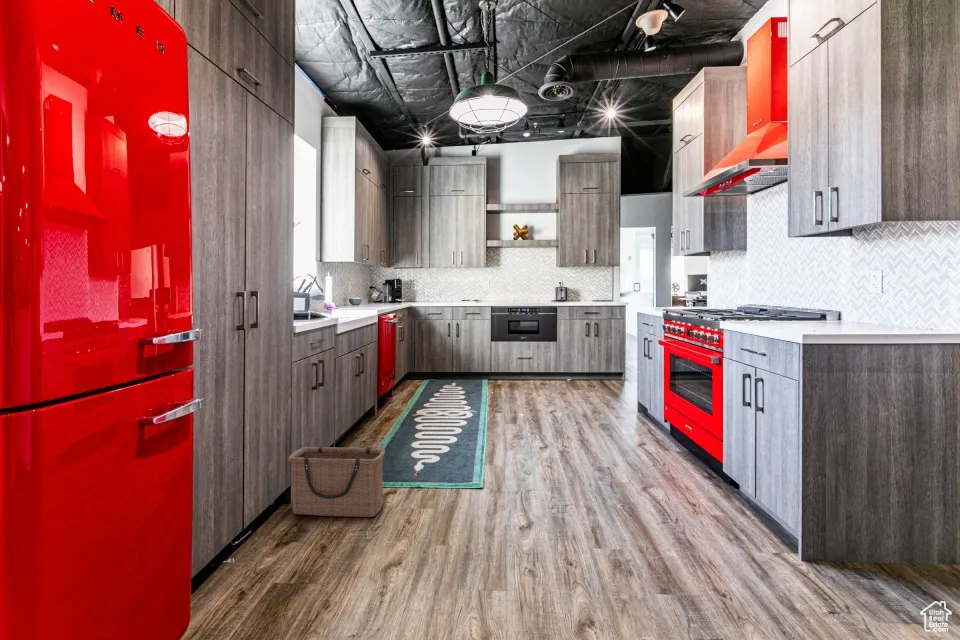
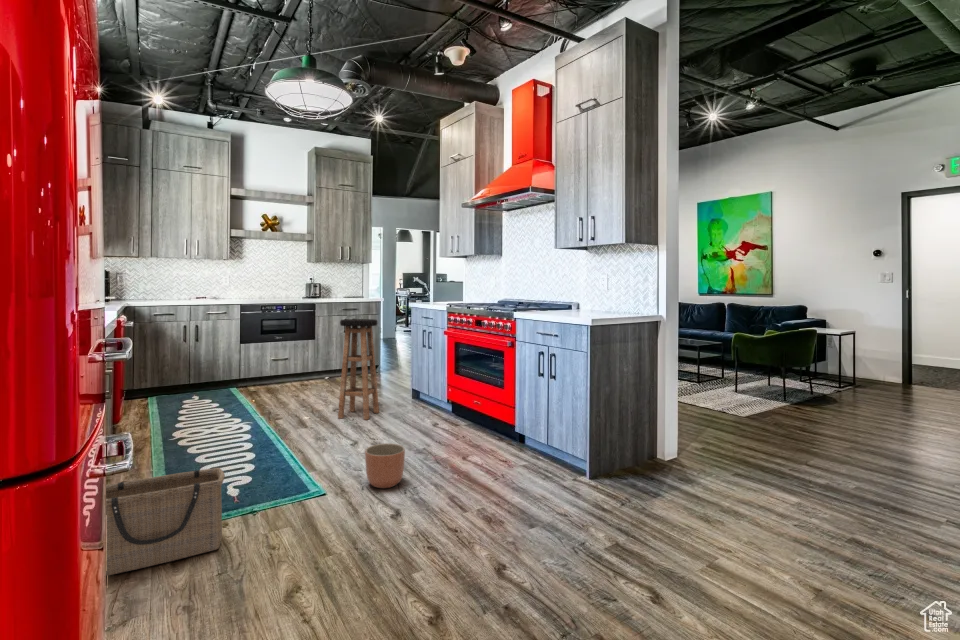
bar stool: none [547,323,590,427] -> present [338,319,379,420]
planter: none [520,454,560,501] -> present [365,443,405,488]

